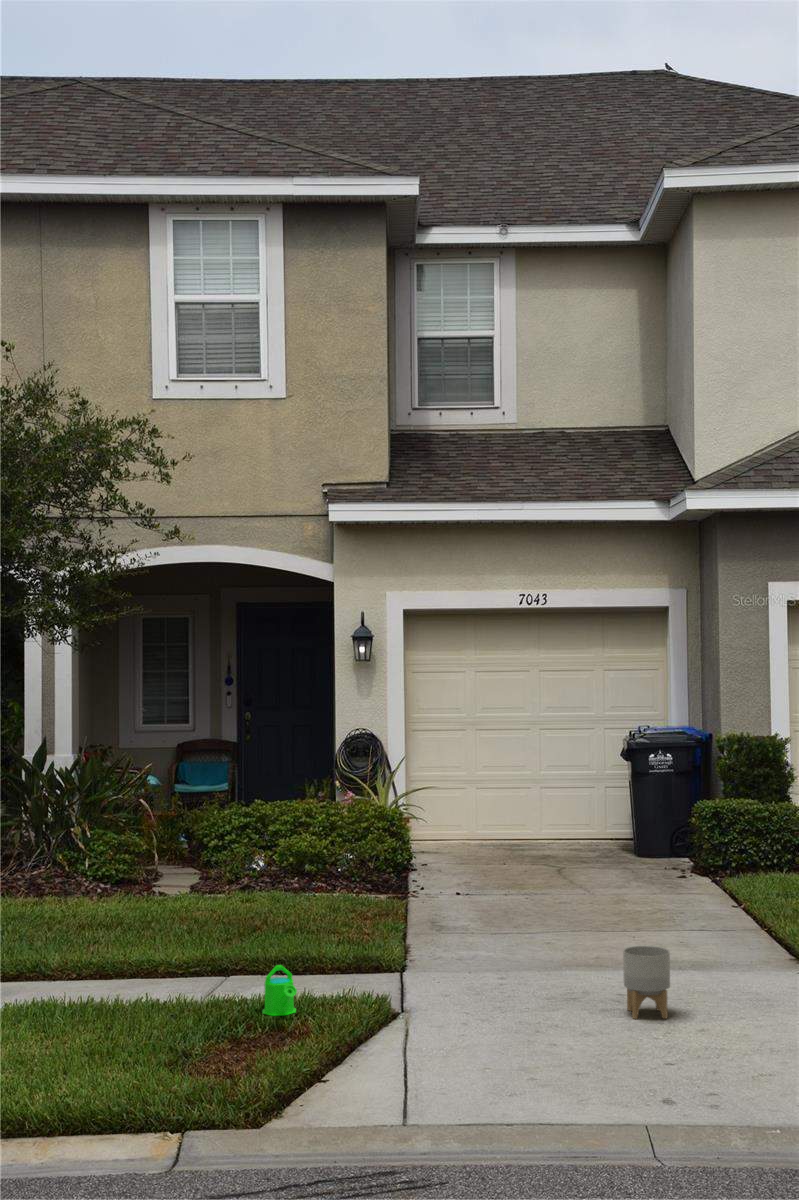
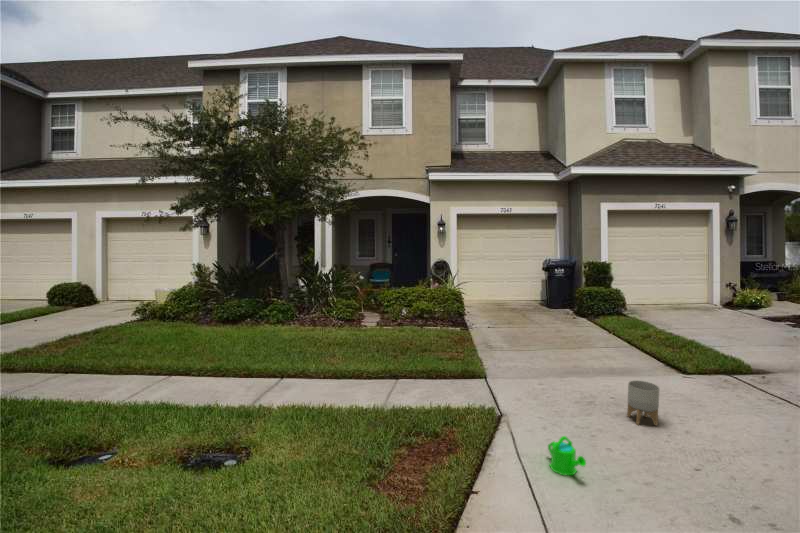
watering can: present [262,965,297,1016] -> present [548,436,586,475]

